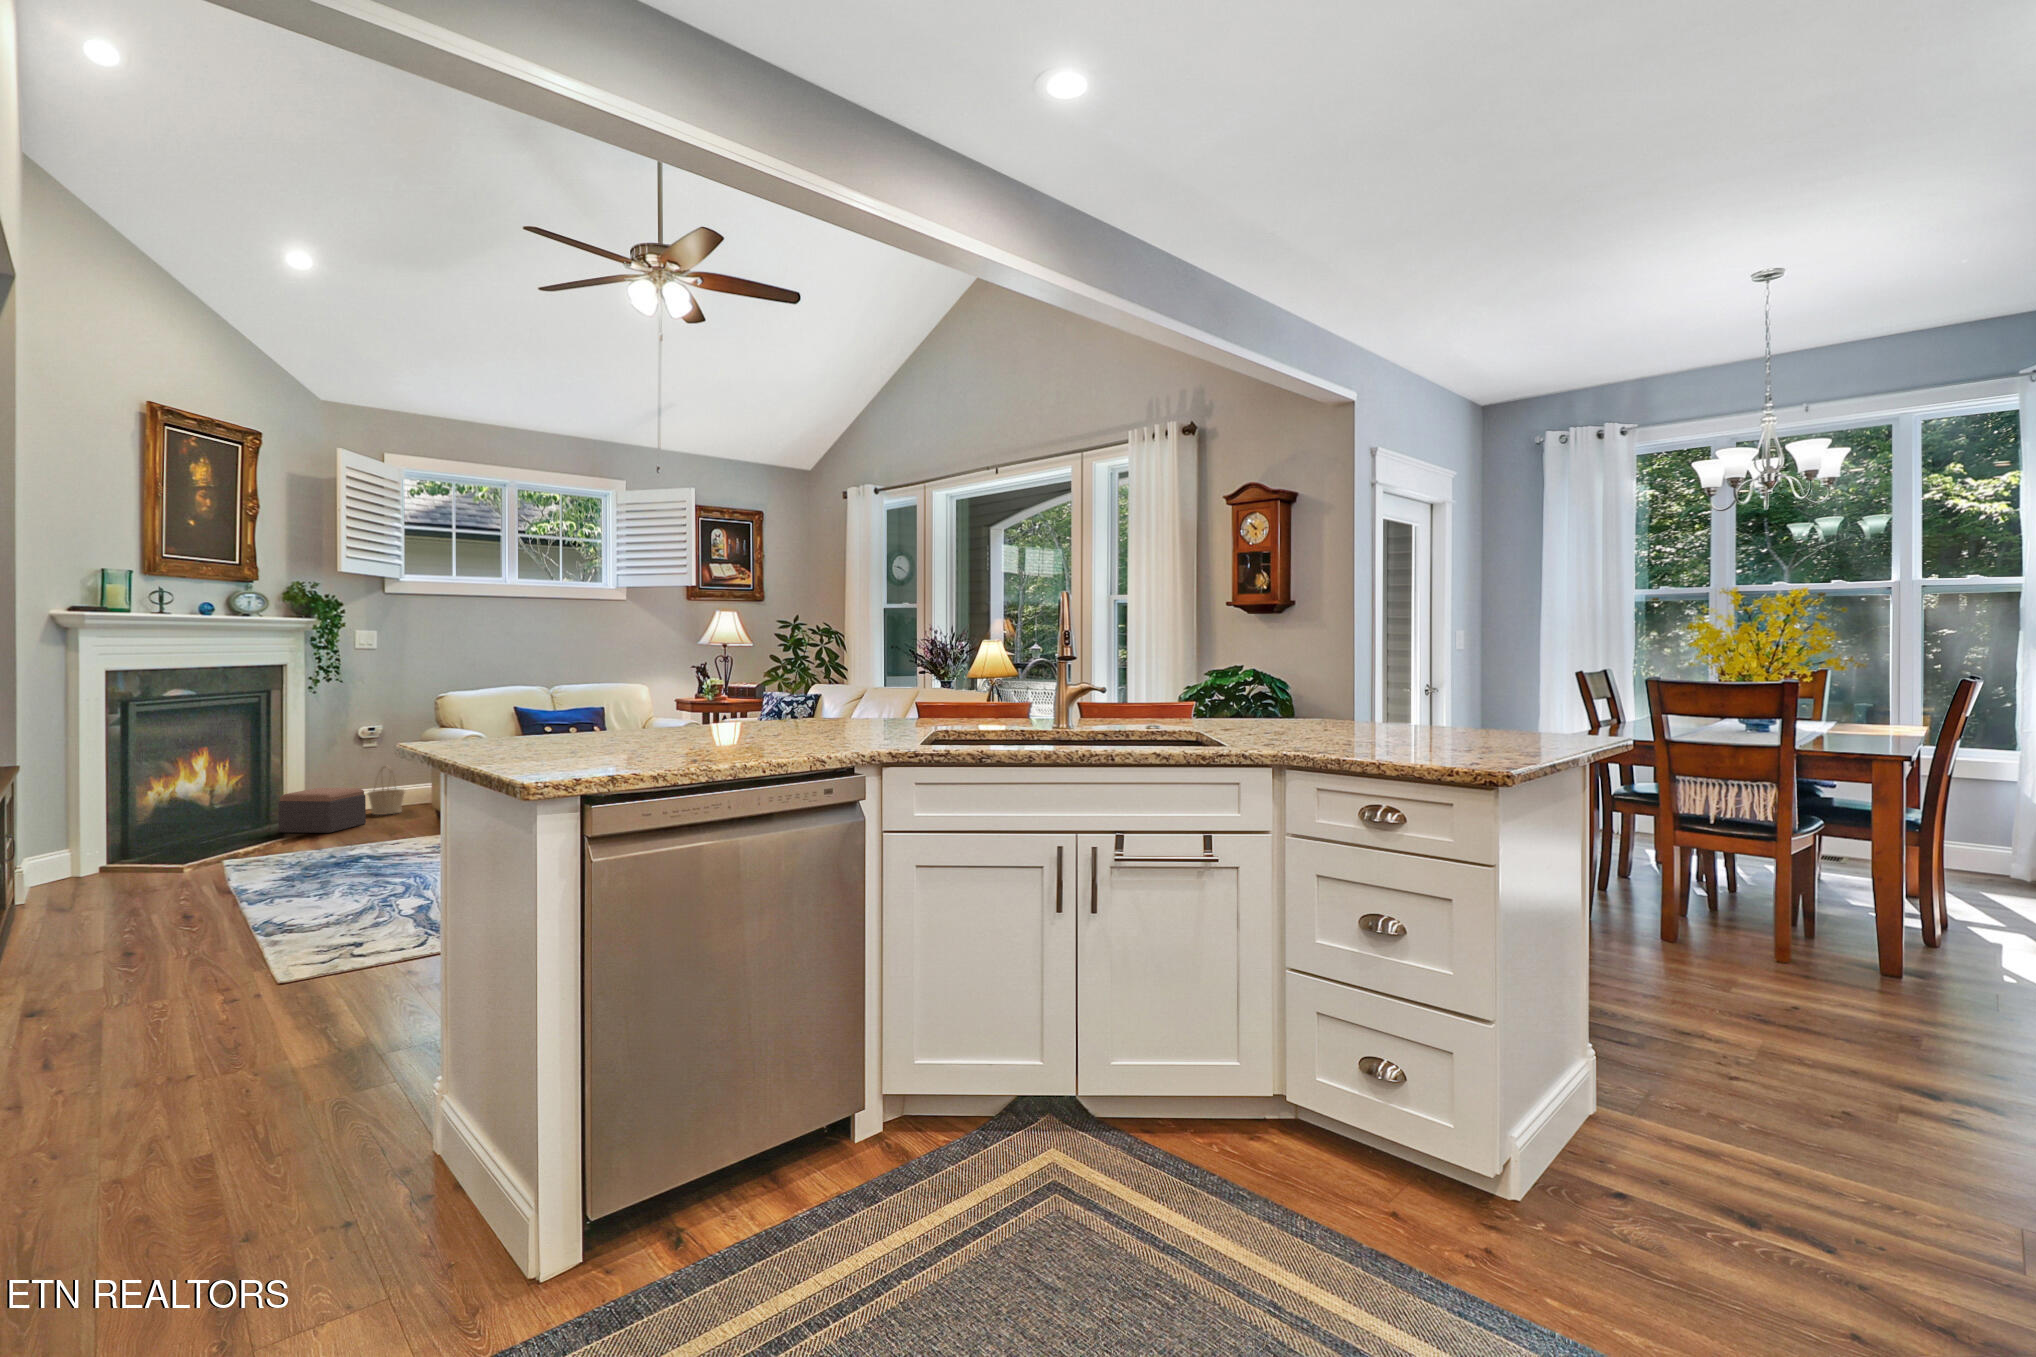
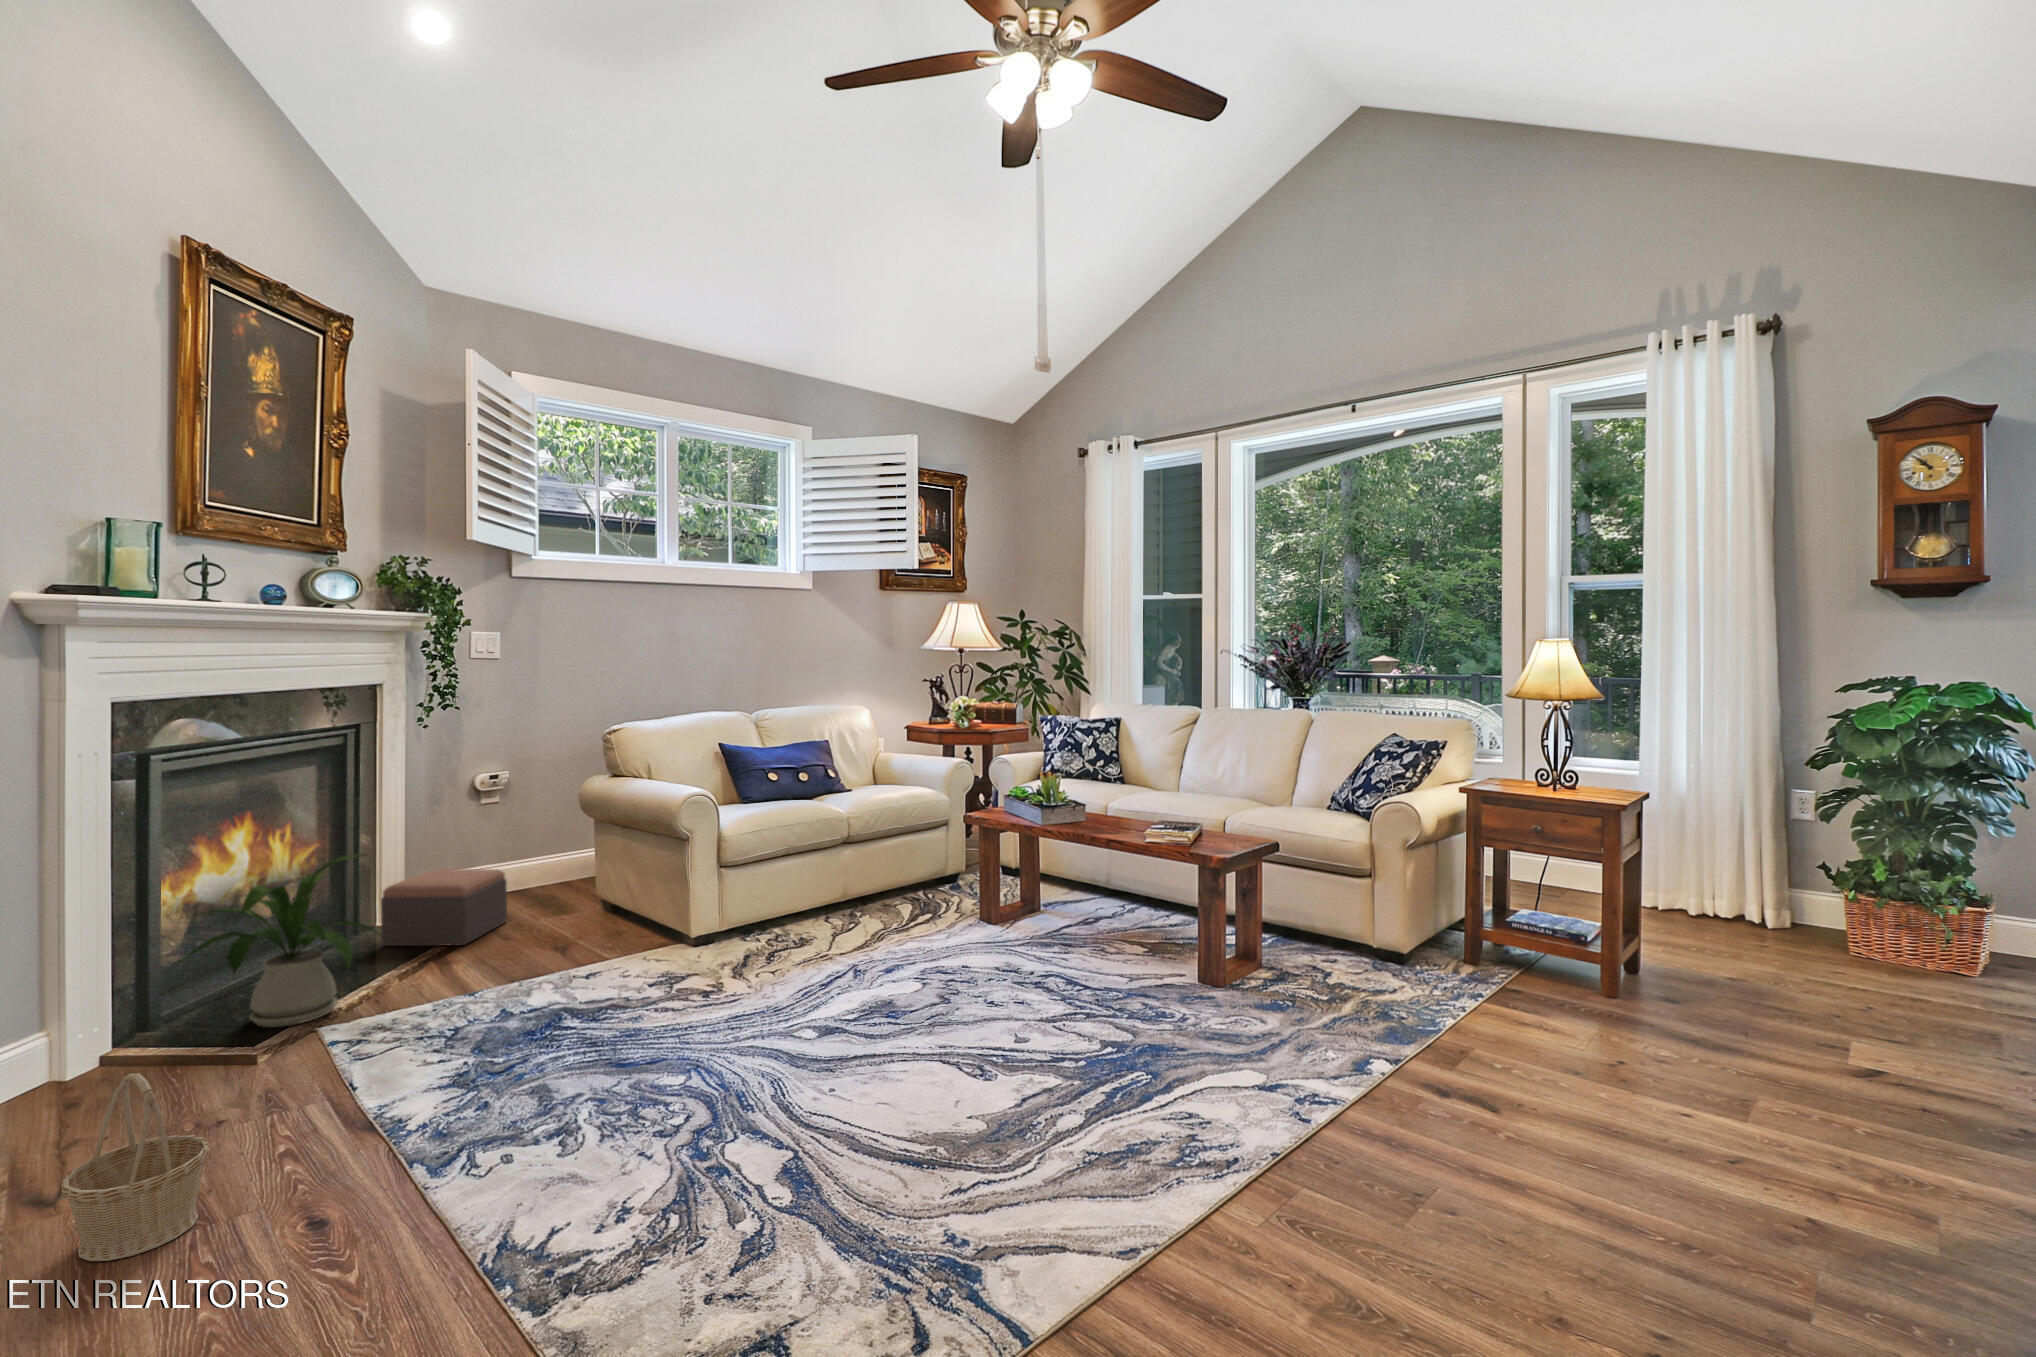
house plant: none [139,764,270,861] -> present [179,854,388,1027]
basket: present [368,765,405,815] -> present [61,1073,211,1261]

